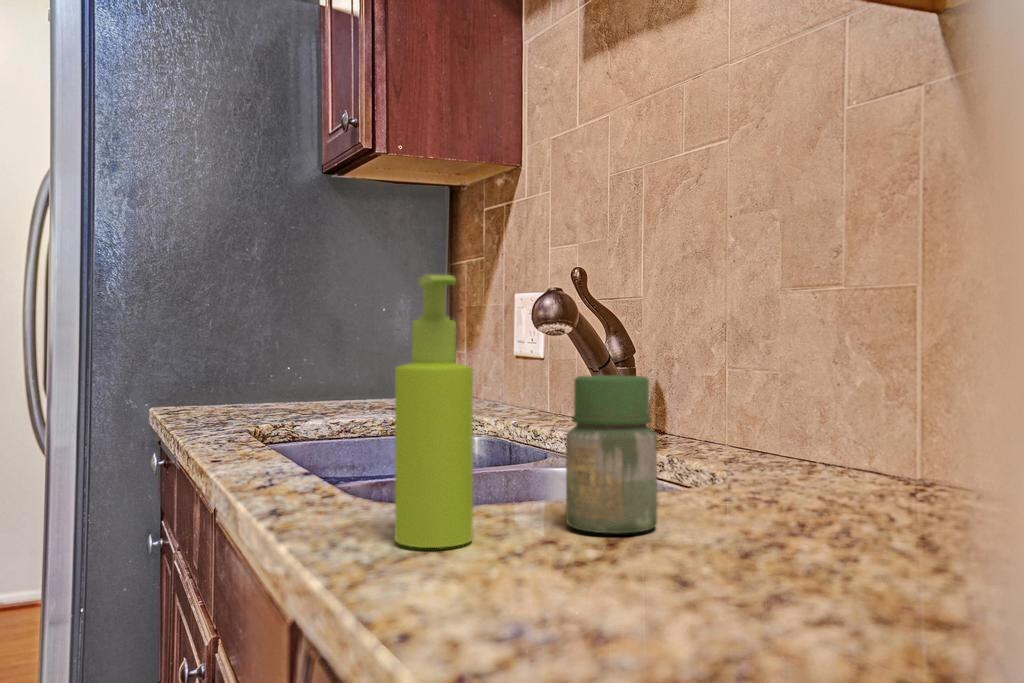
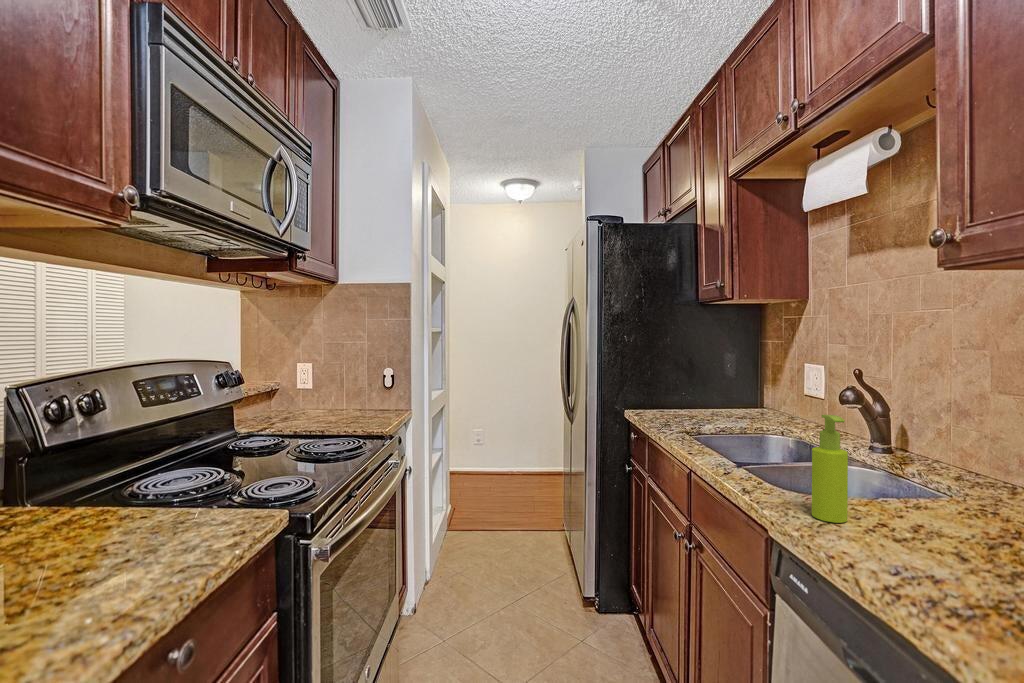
jar: present [566,375,657,533] -> none [888,454,937,526]

